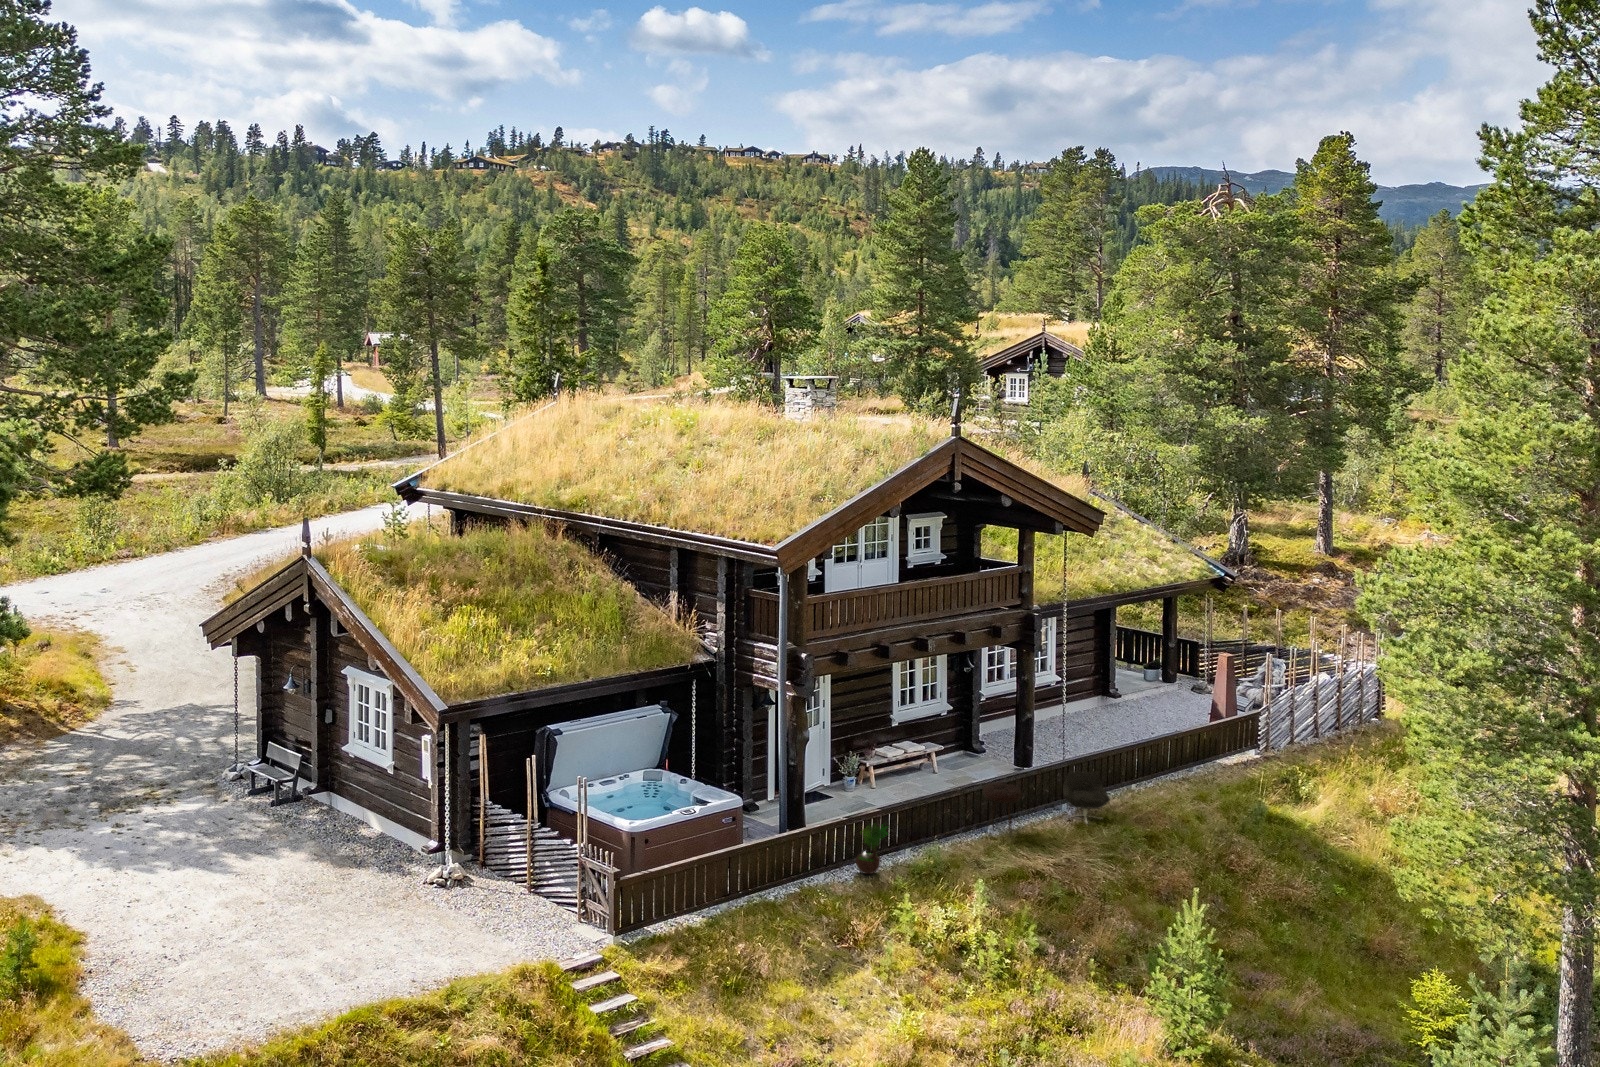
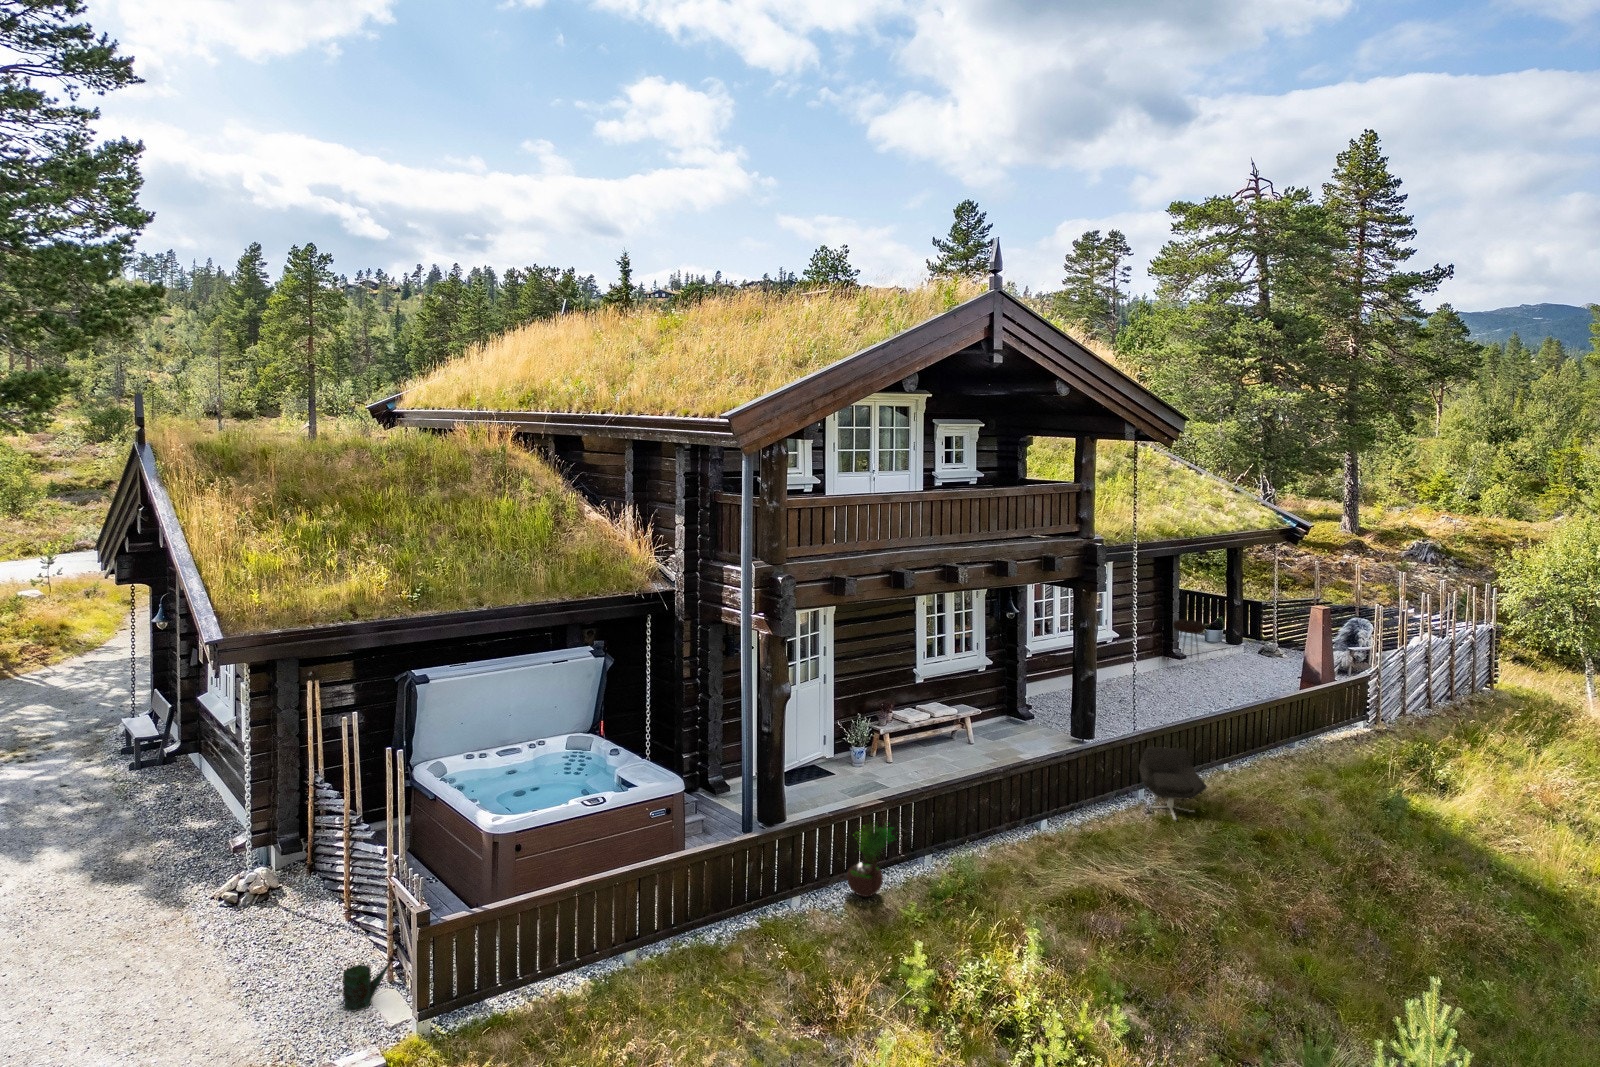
stool: present [983,783,1022,832] -> present [1173,619,1206,659]
watering can: none [558,904,592,936] -> present [333,956,396,1012]

